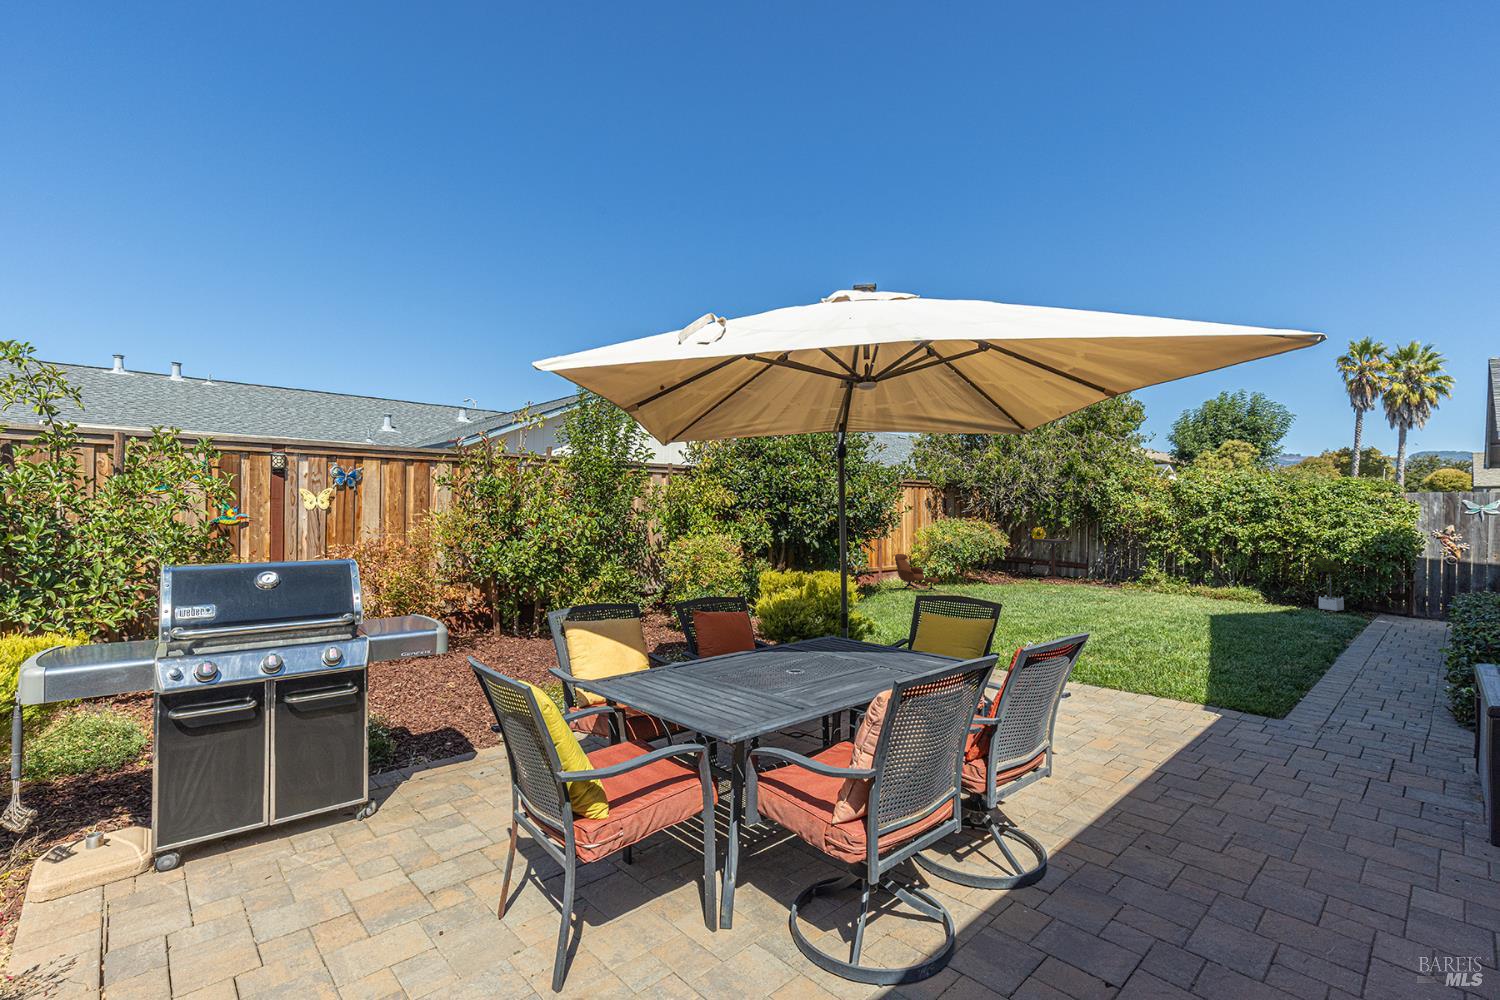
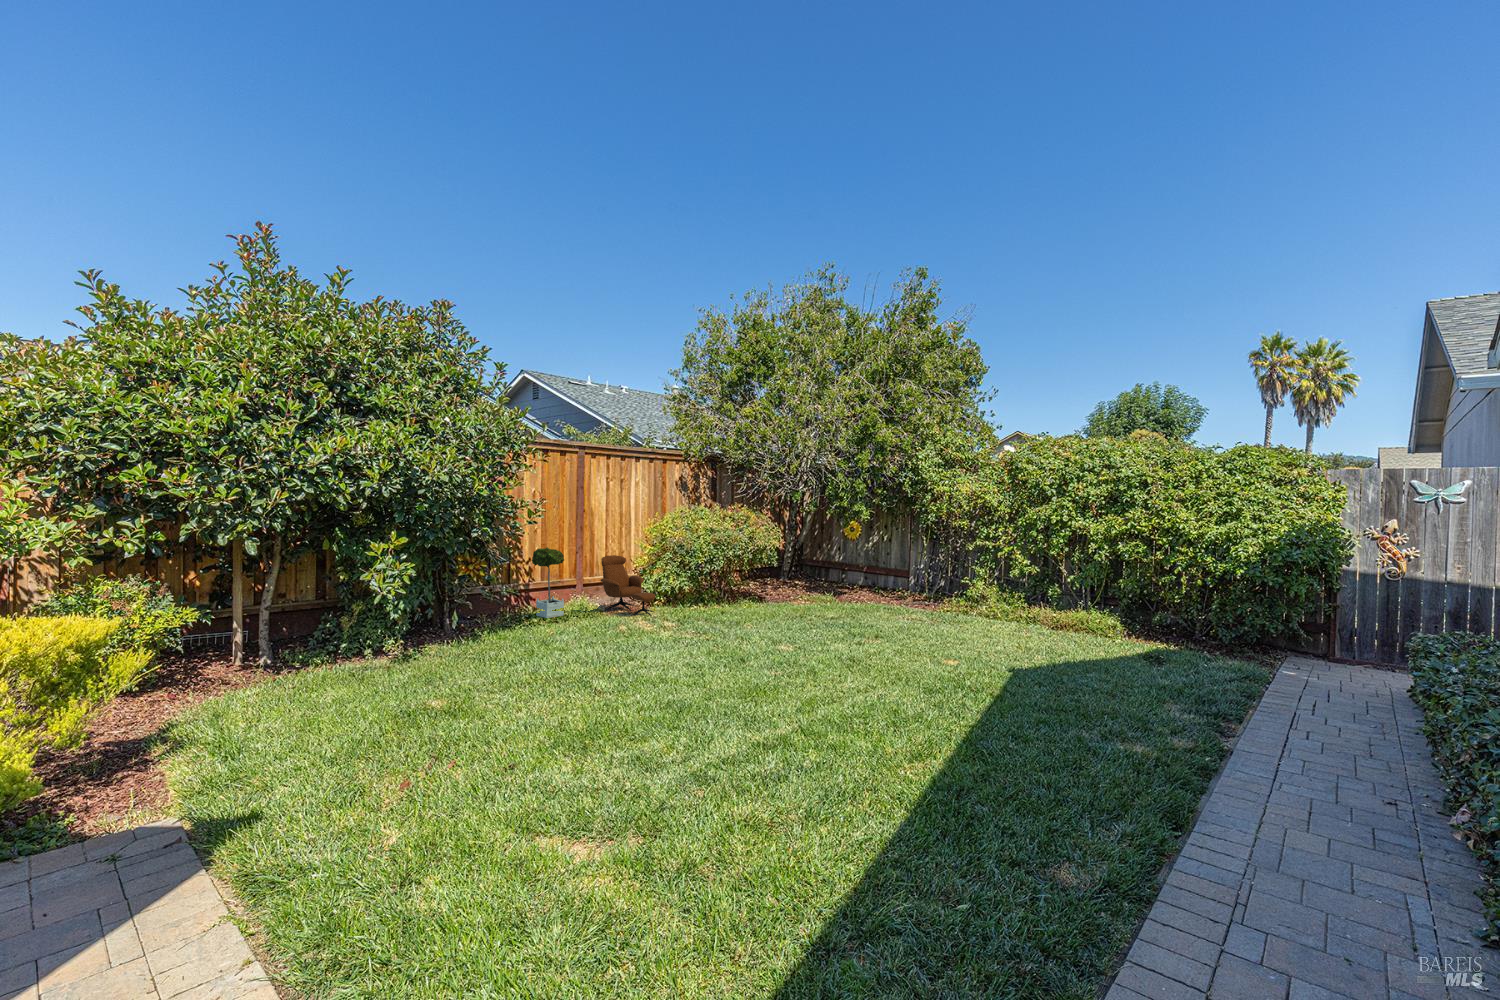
pedestal table: present [1033,539,1074,579] -> none [839,536,892,594]
potted tree: present [1313,558,1344,611] -> present [532,547,564,618]

